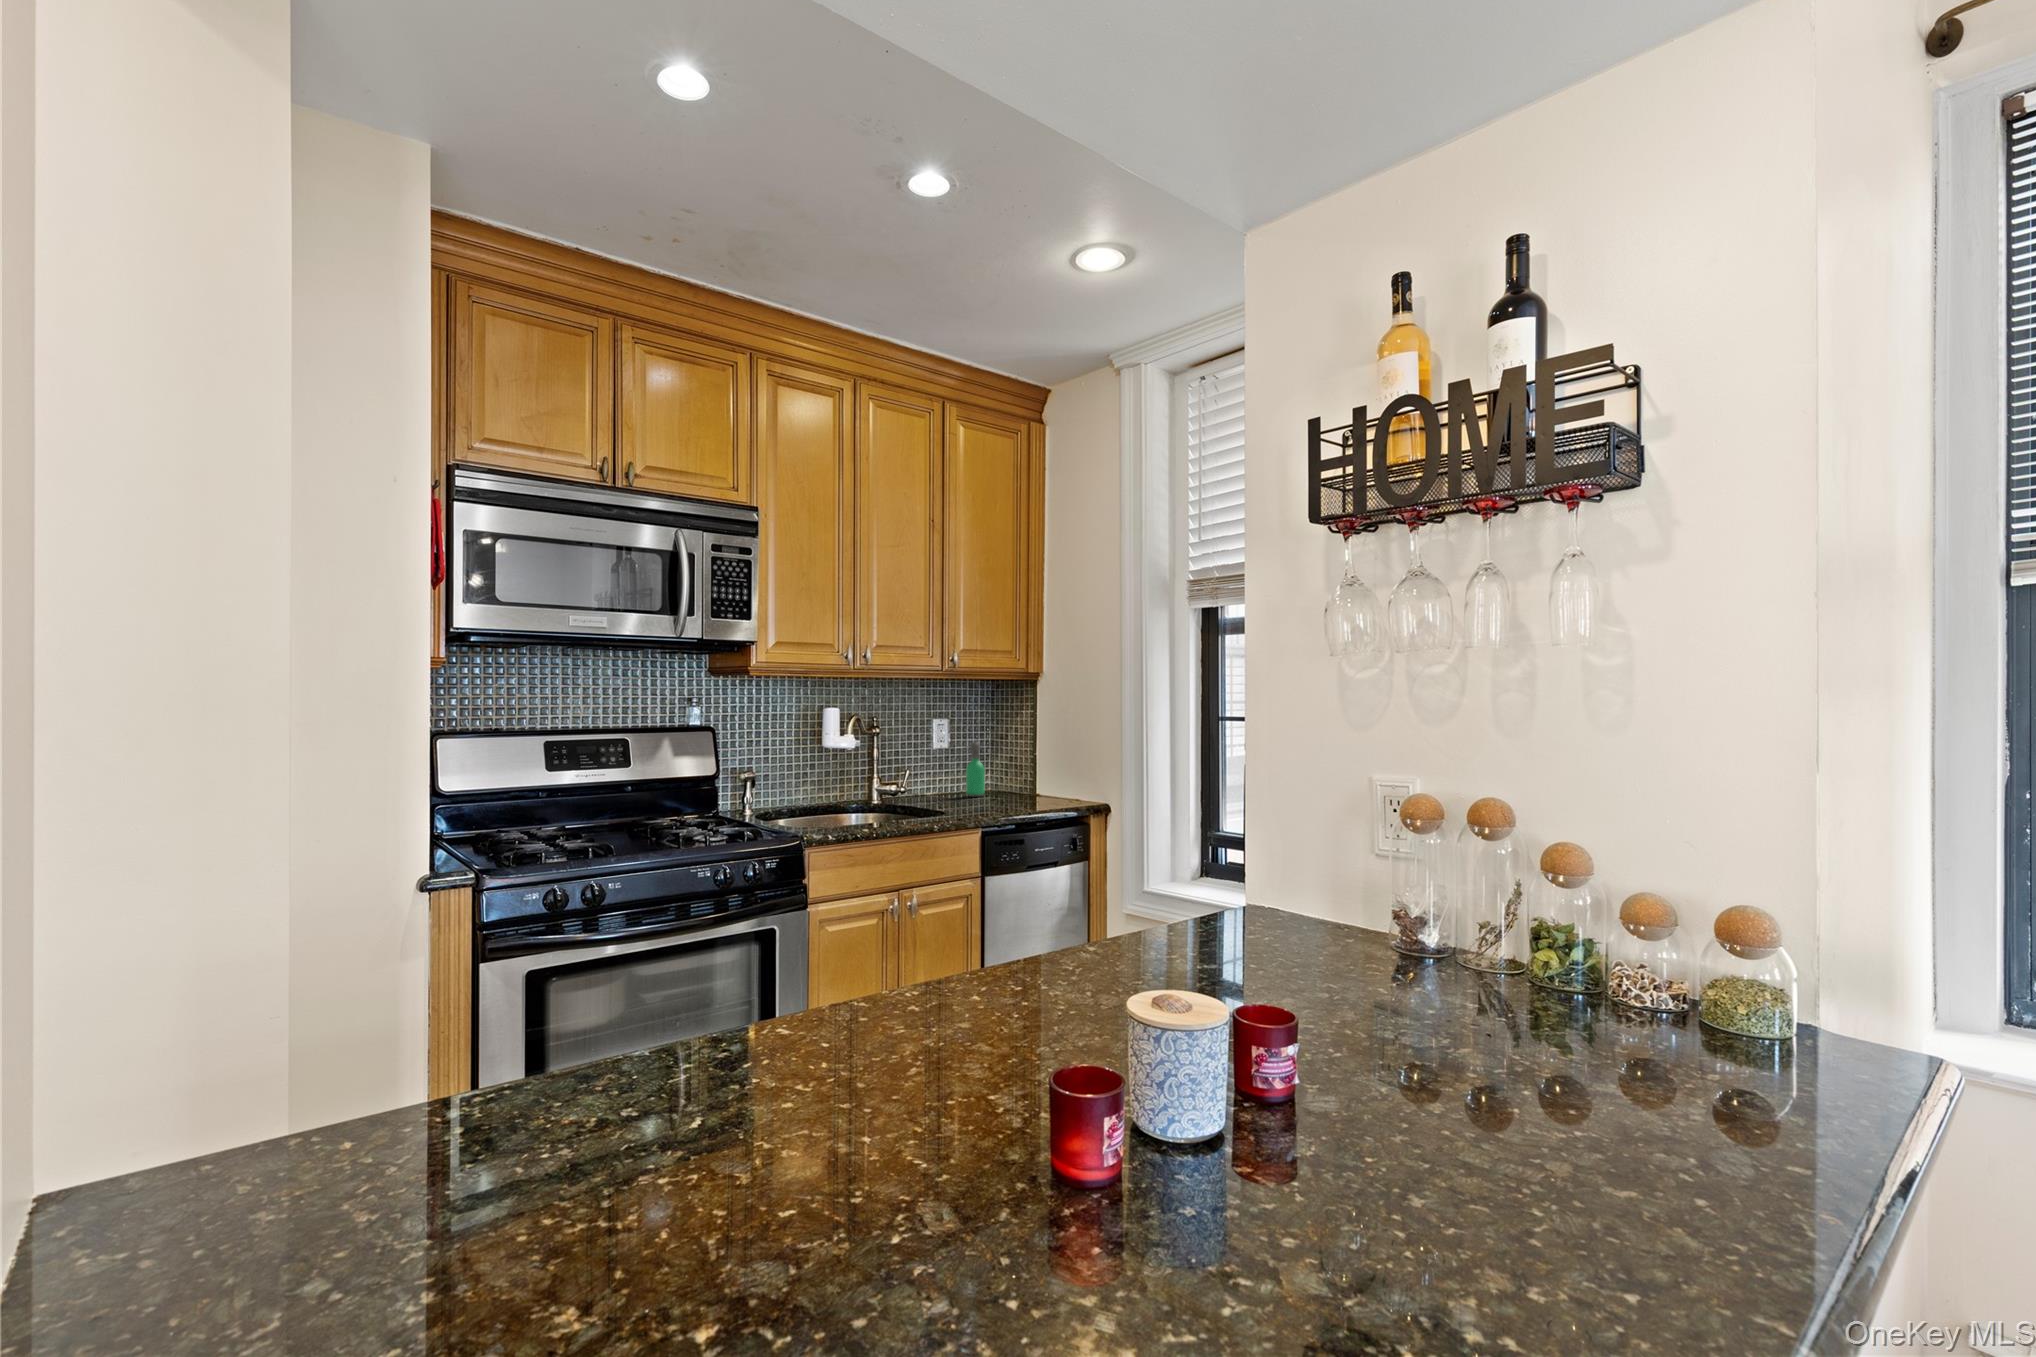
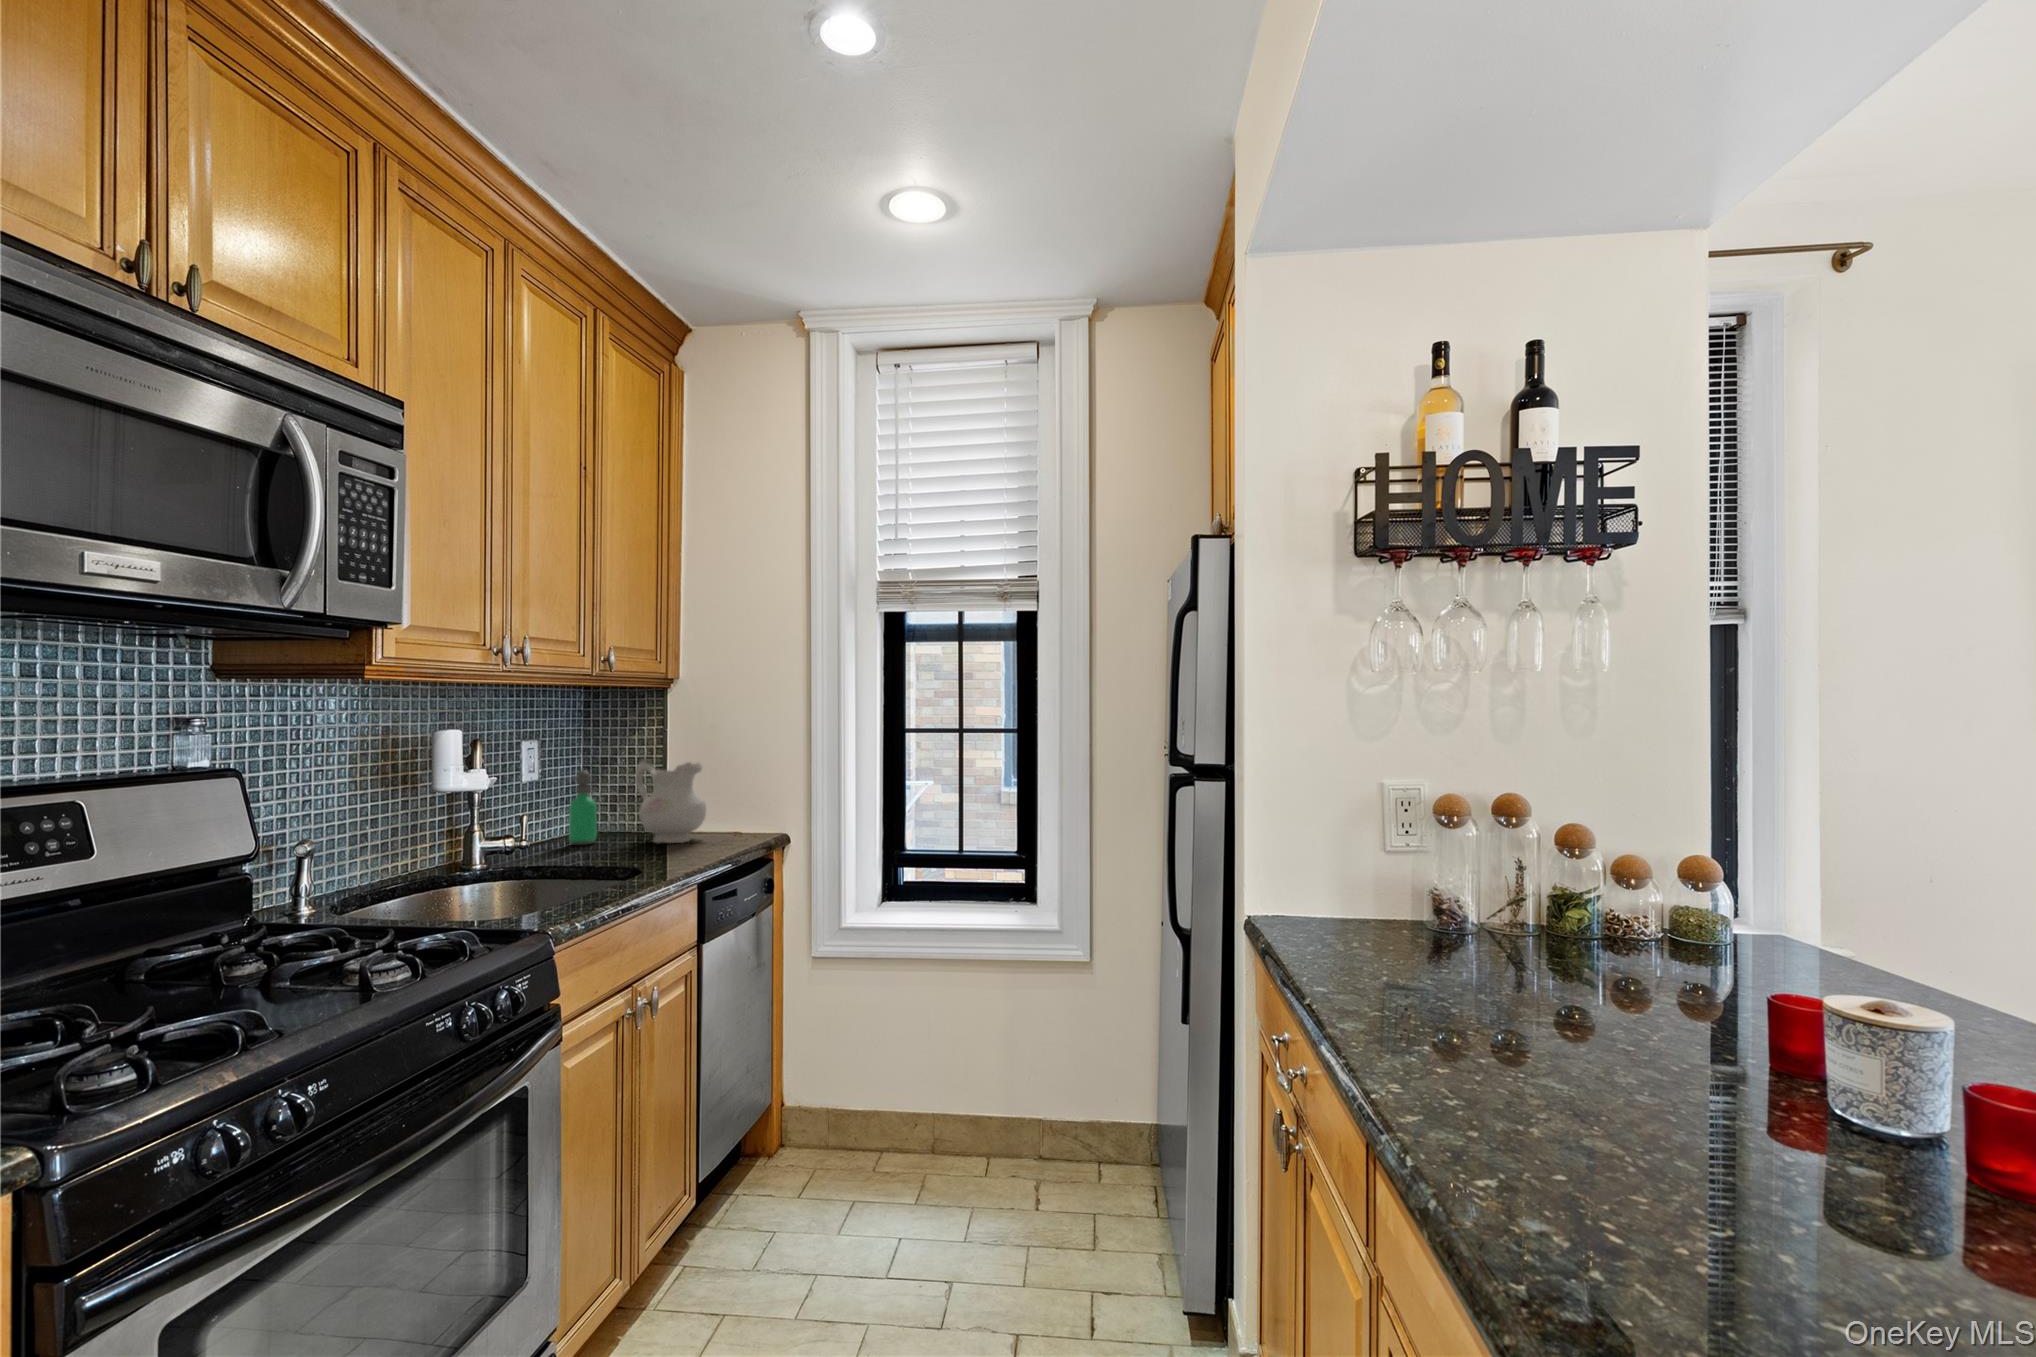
ceramic pitcher: none [1003,735,1053,801] -> present [636,759,706,843]

